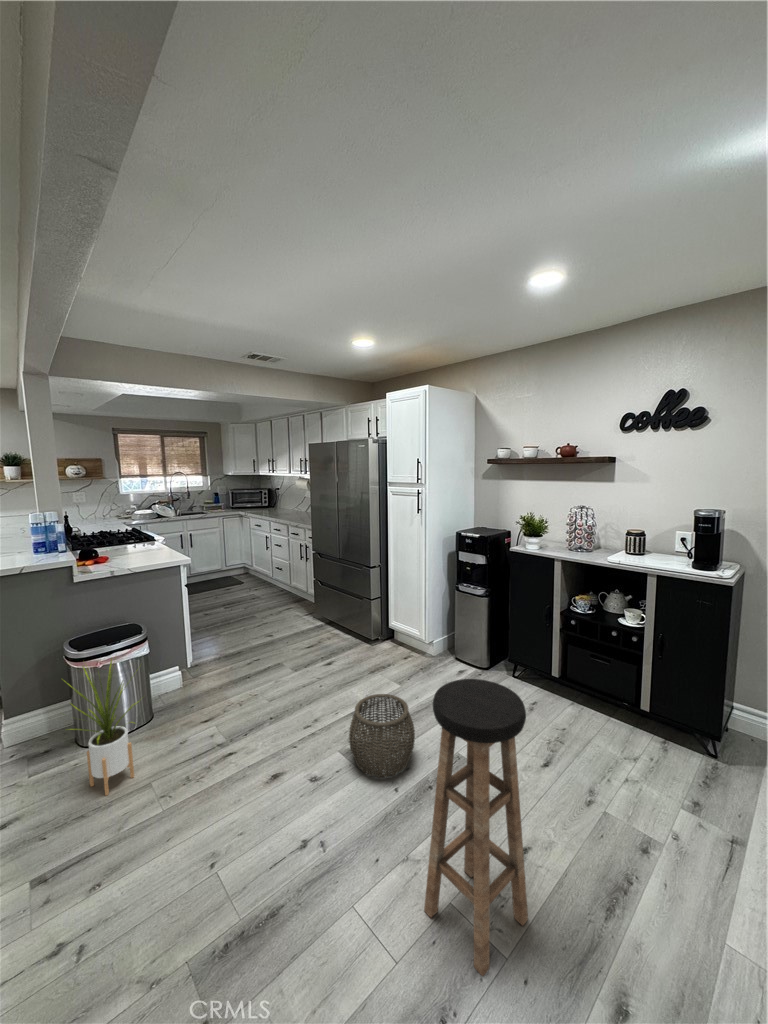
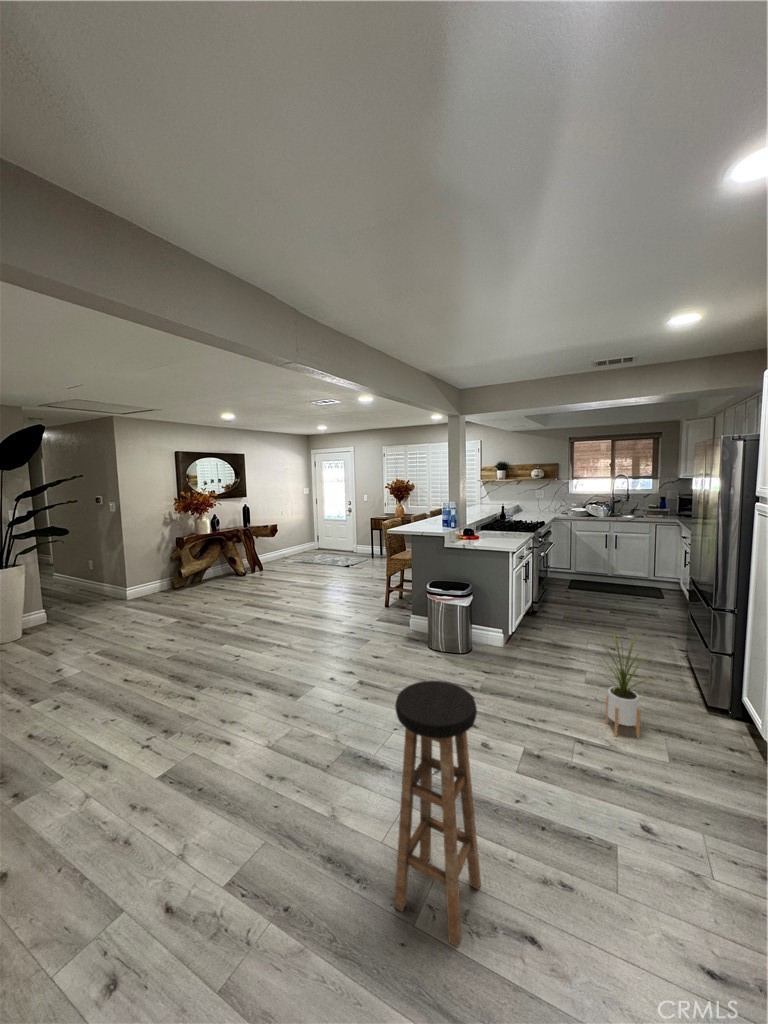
house plant: present [63,659,139,795] -> present [601,631,651,738]
woven basket: present [349,694,415,778] -> none [509,711,580,800]

